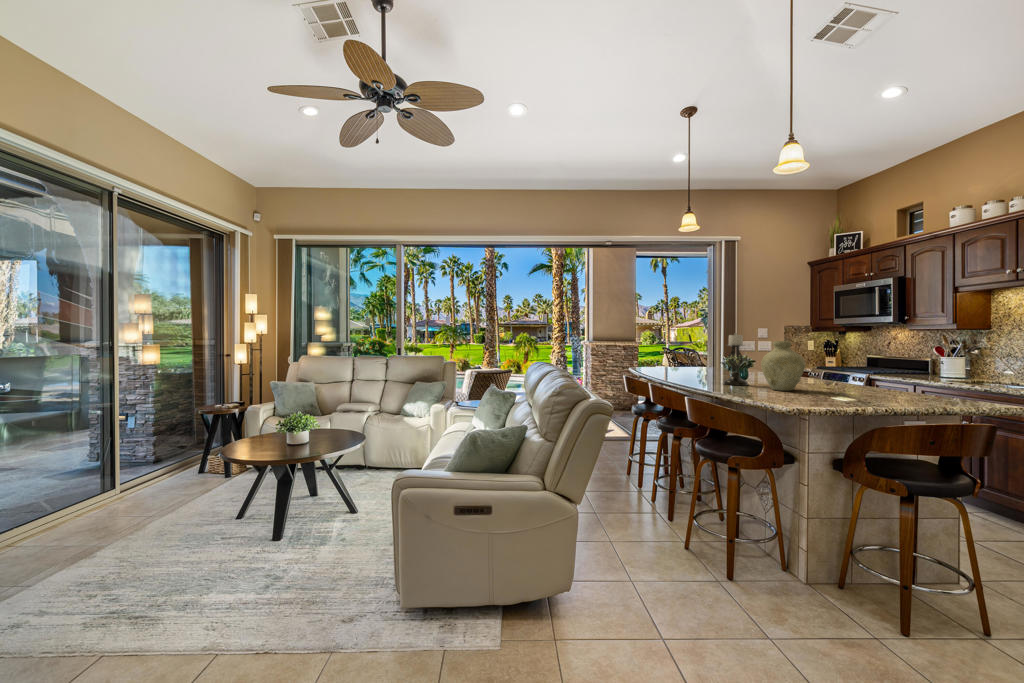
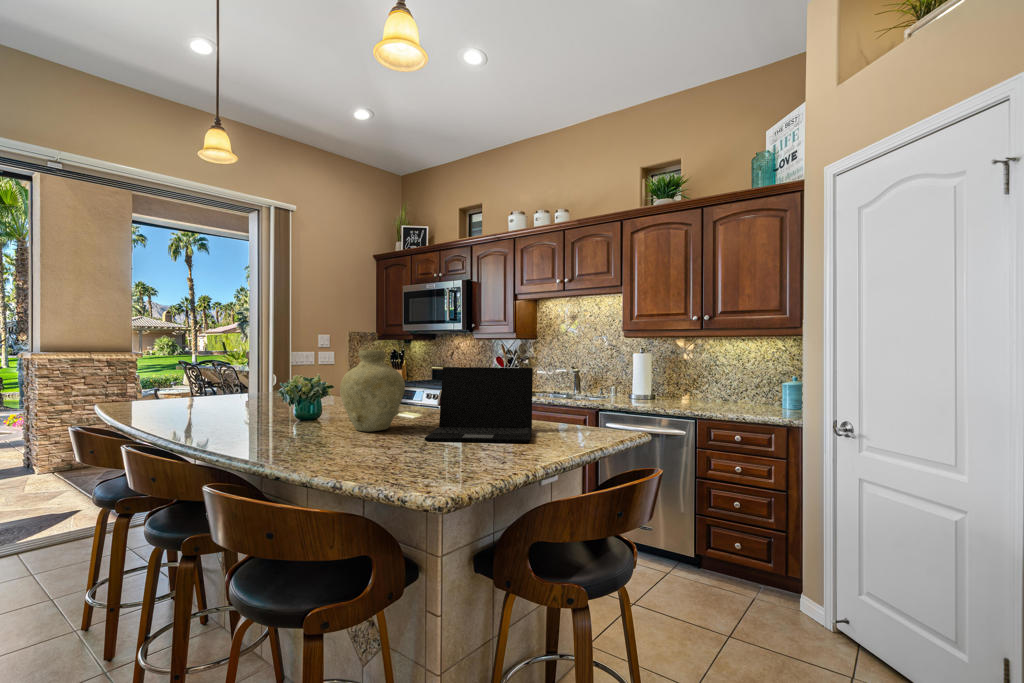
candle holder: present [723,333,747,386] -> none [274,336,316,428]
laptop: none [812,353,910,404] -> present [424,367,533,443]

